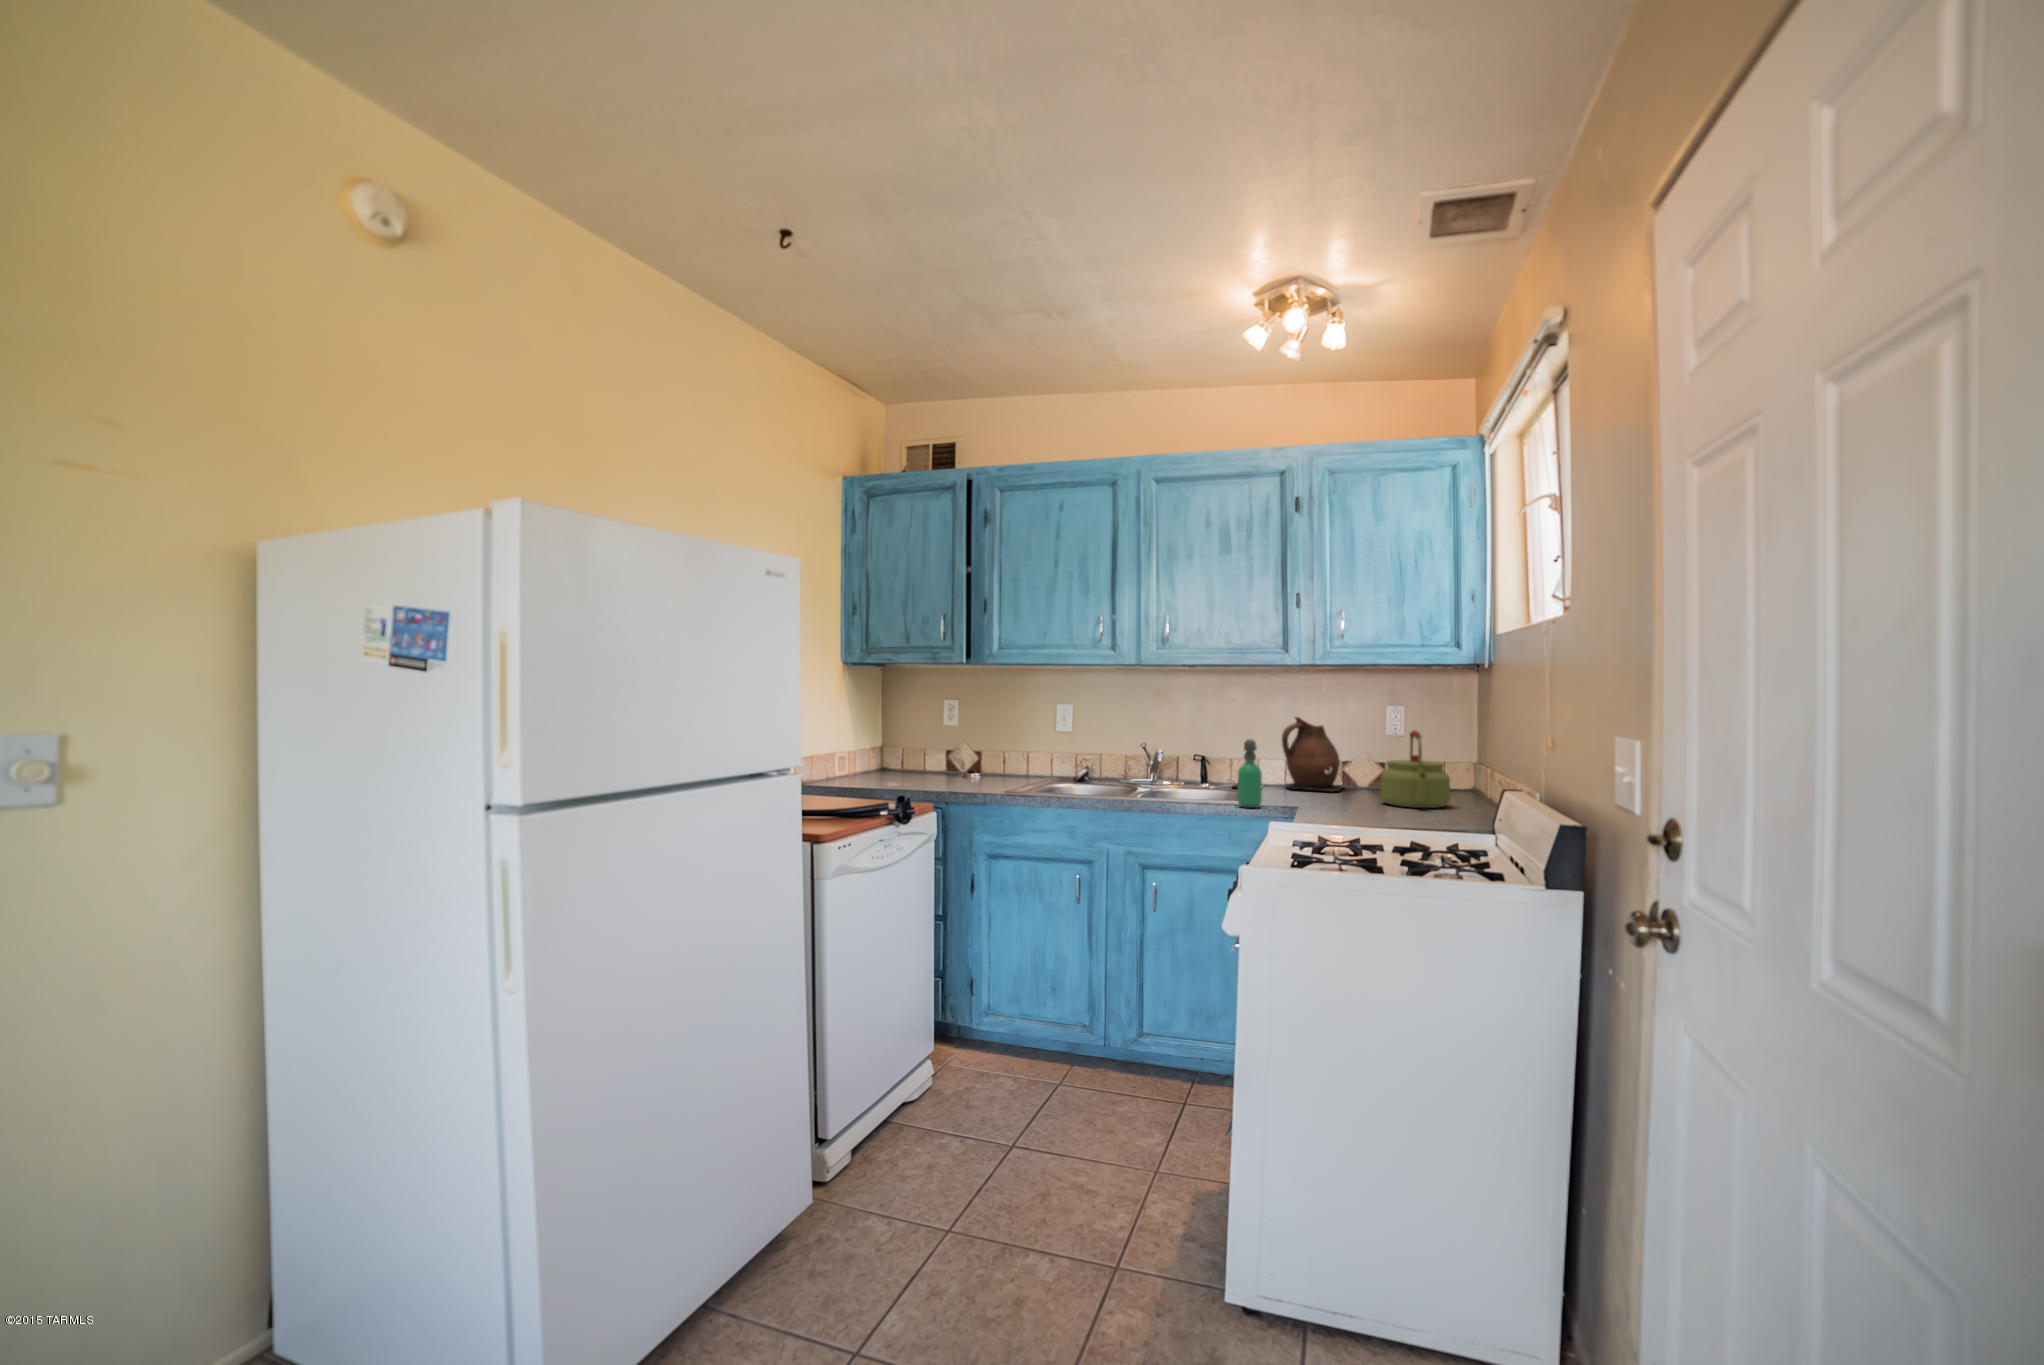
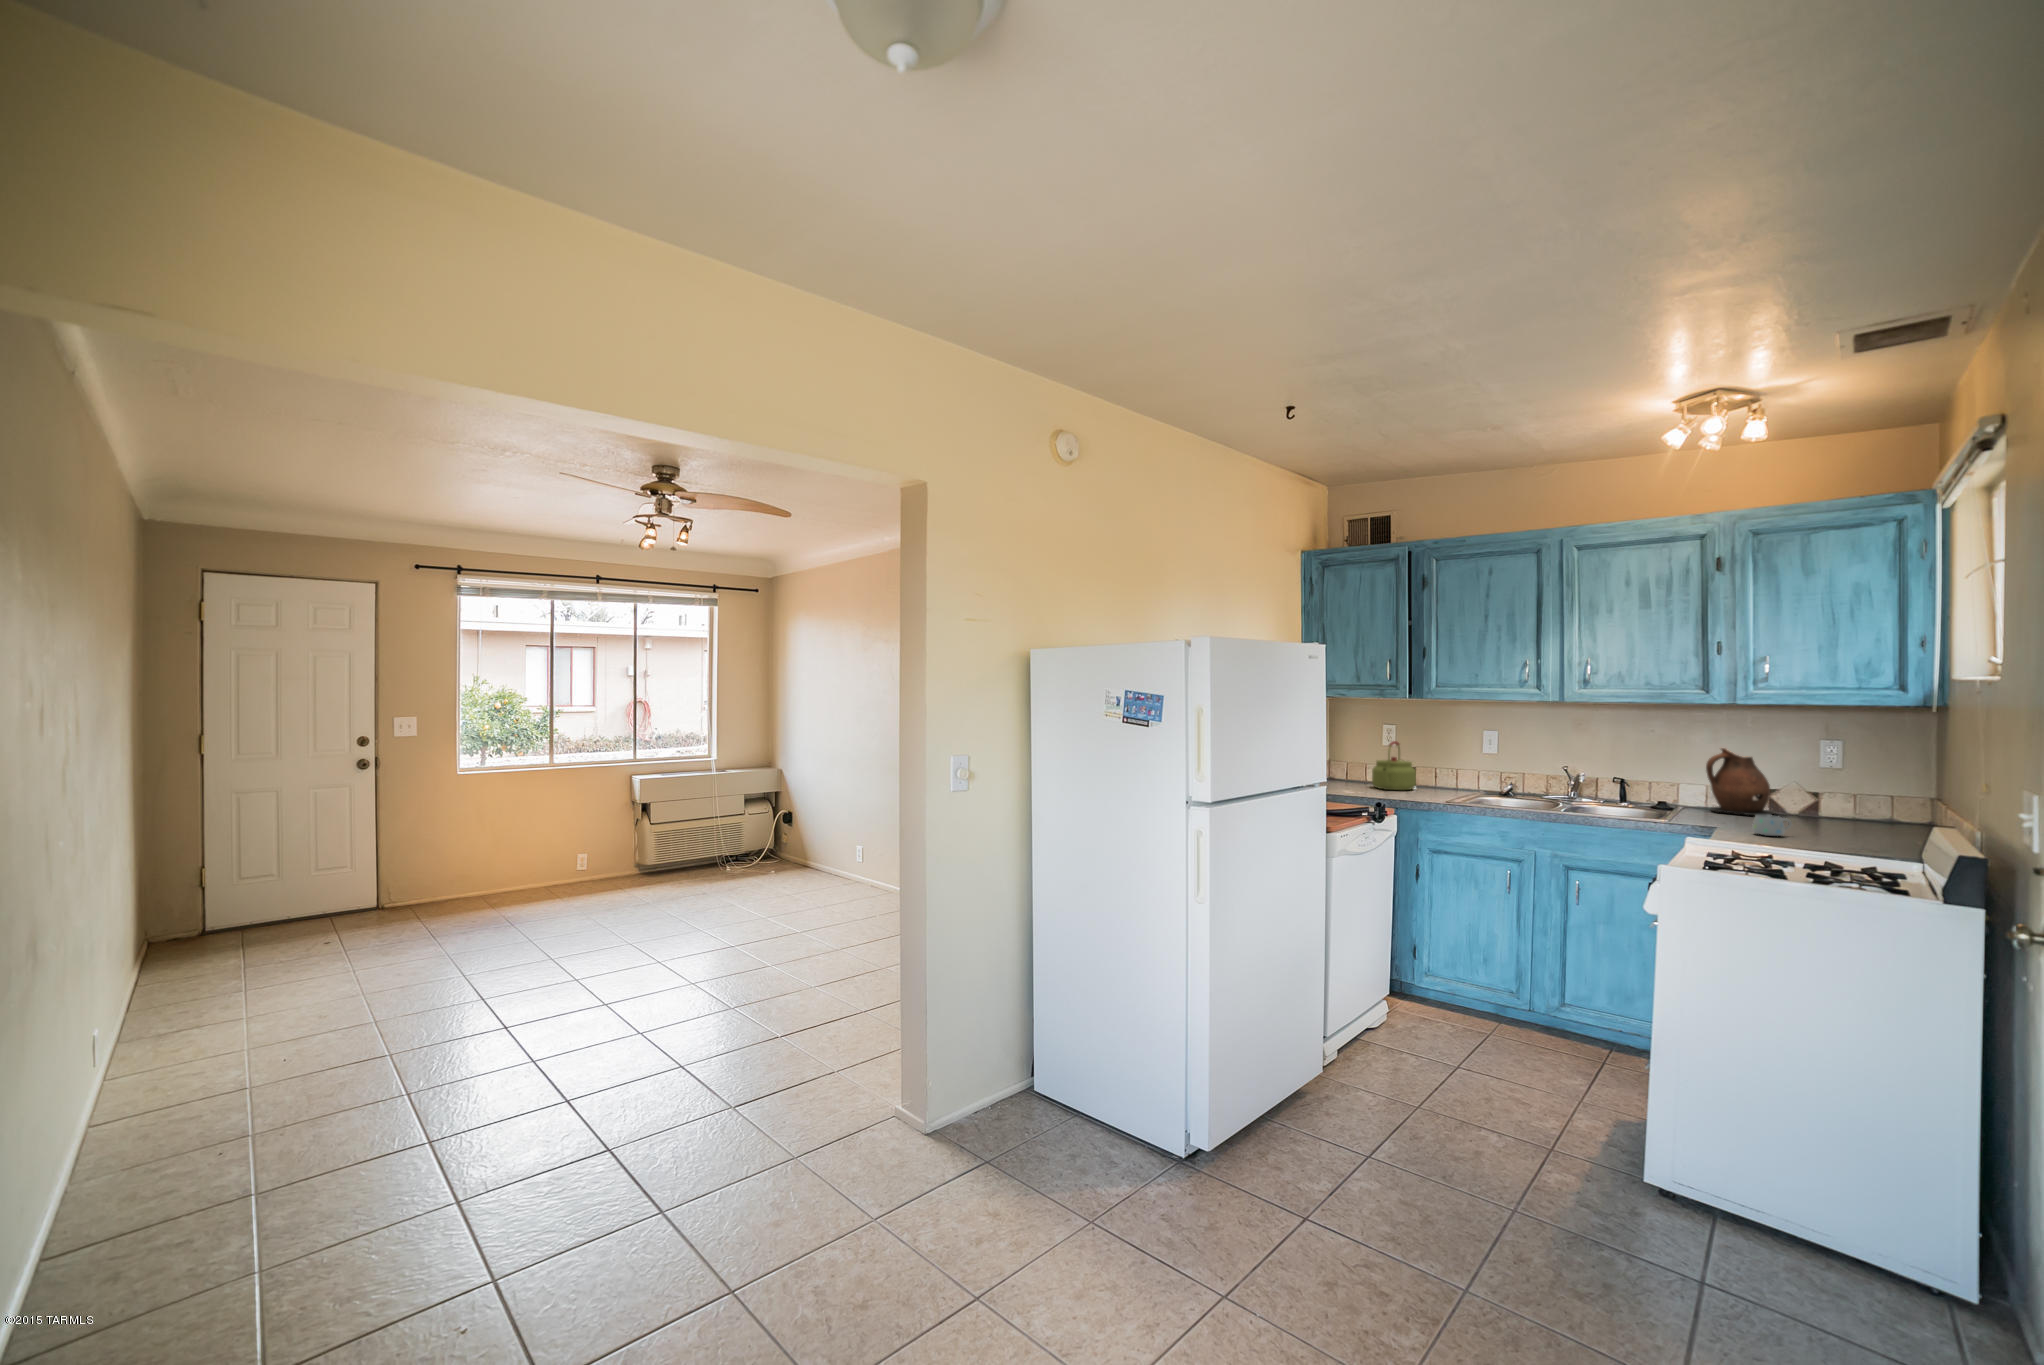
kettle: present [1380,730,1450,808] -> present [1372,741,1416,790]
soap dispenser: present [1238,739,1262,808] -> none [1658,769,1682,826]
mug: none [1331,789,1368,814] -> present [1752,815,1792,836]

